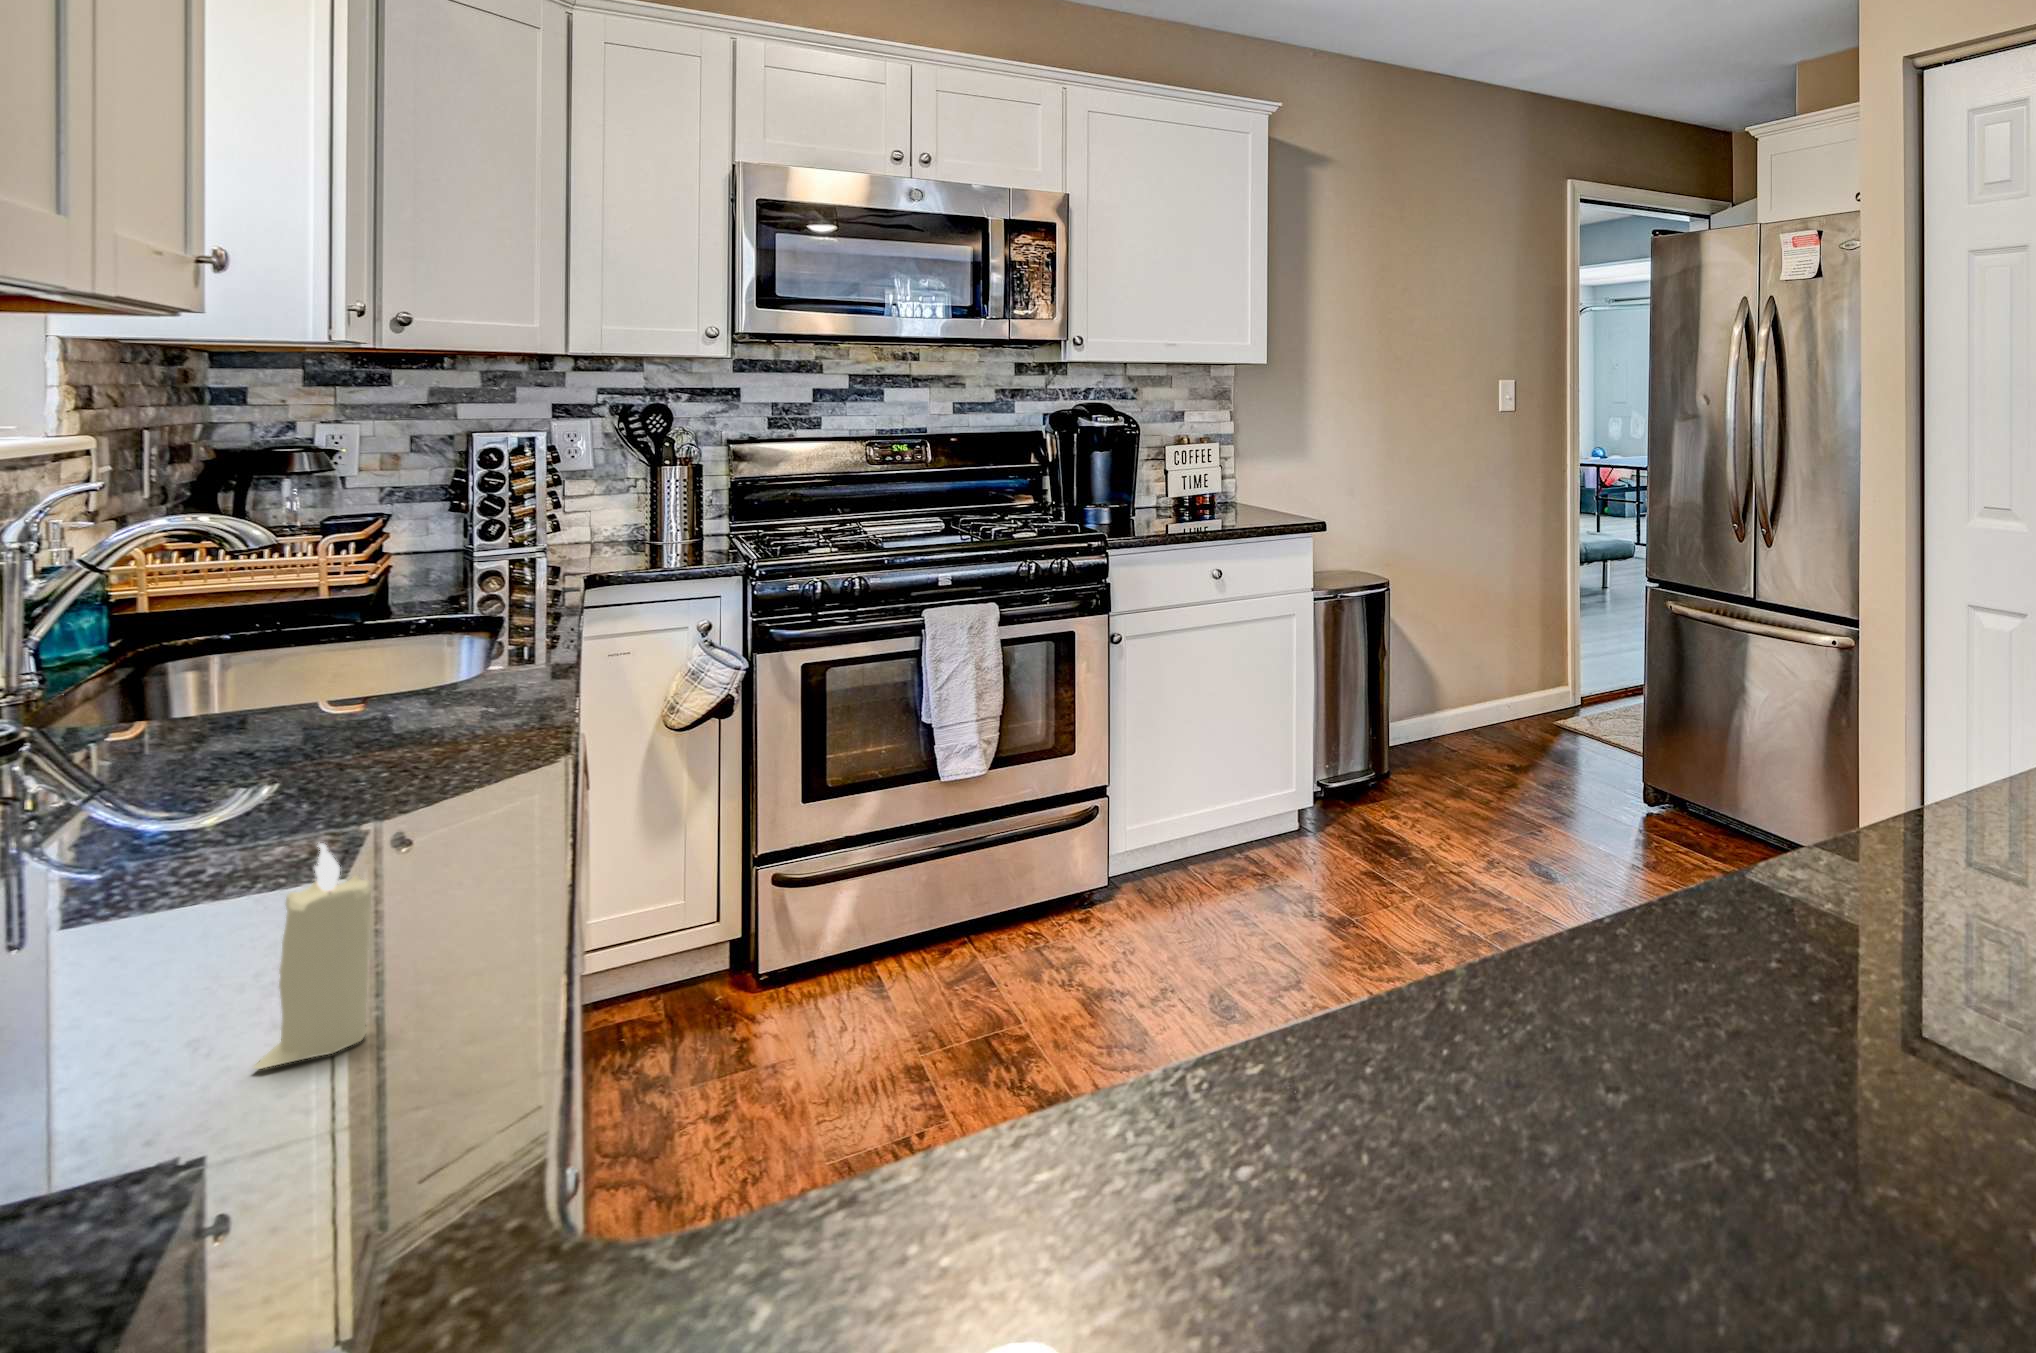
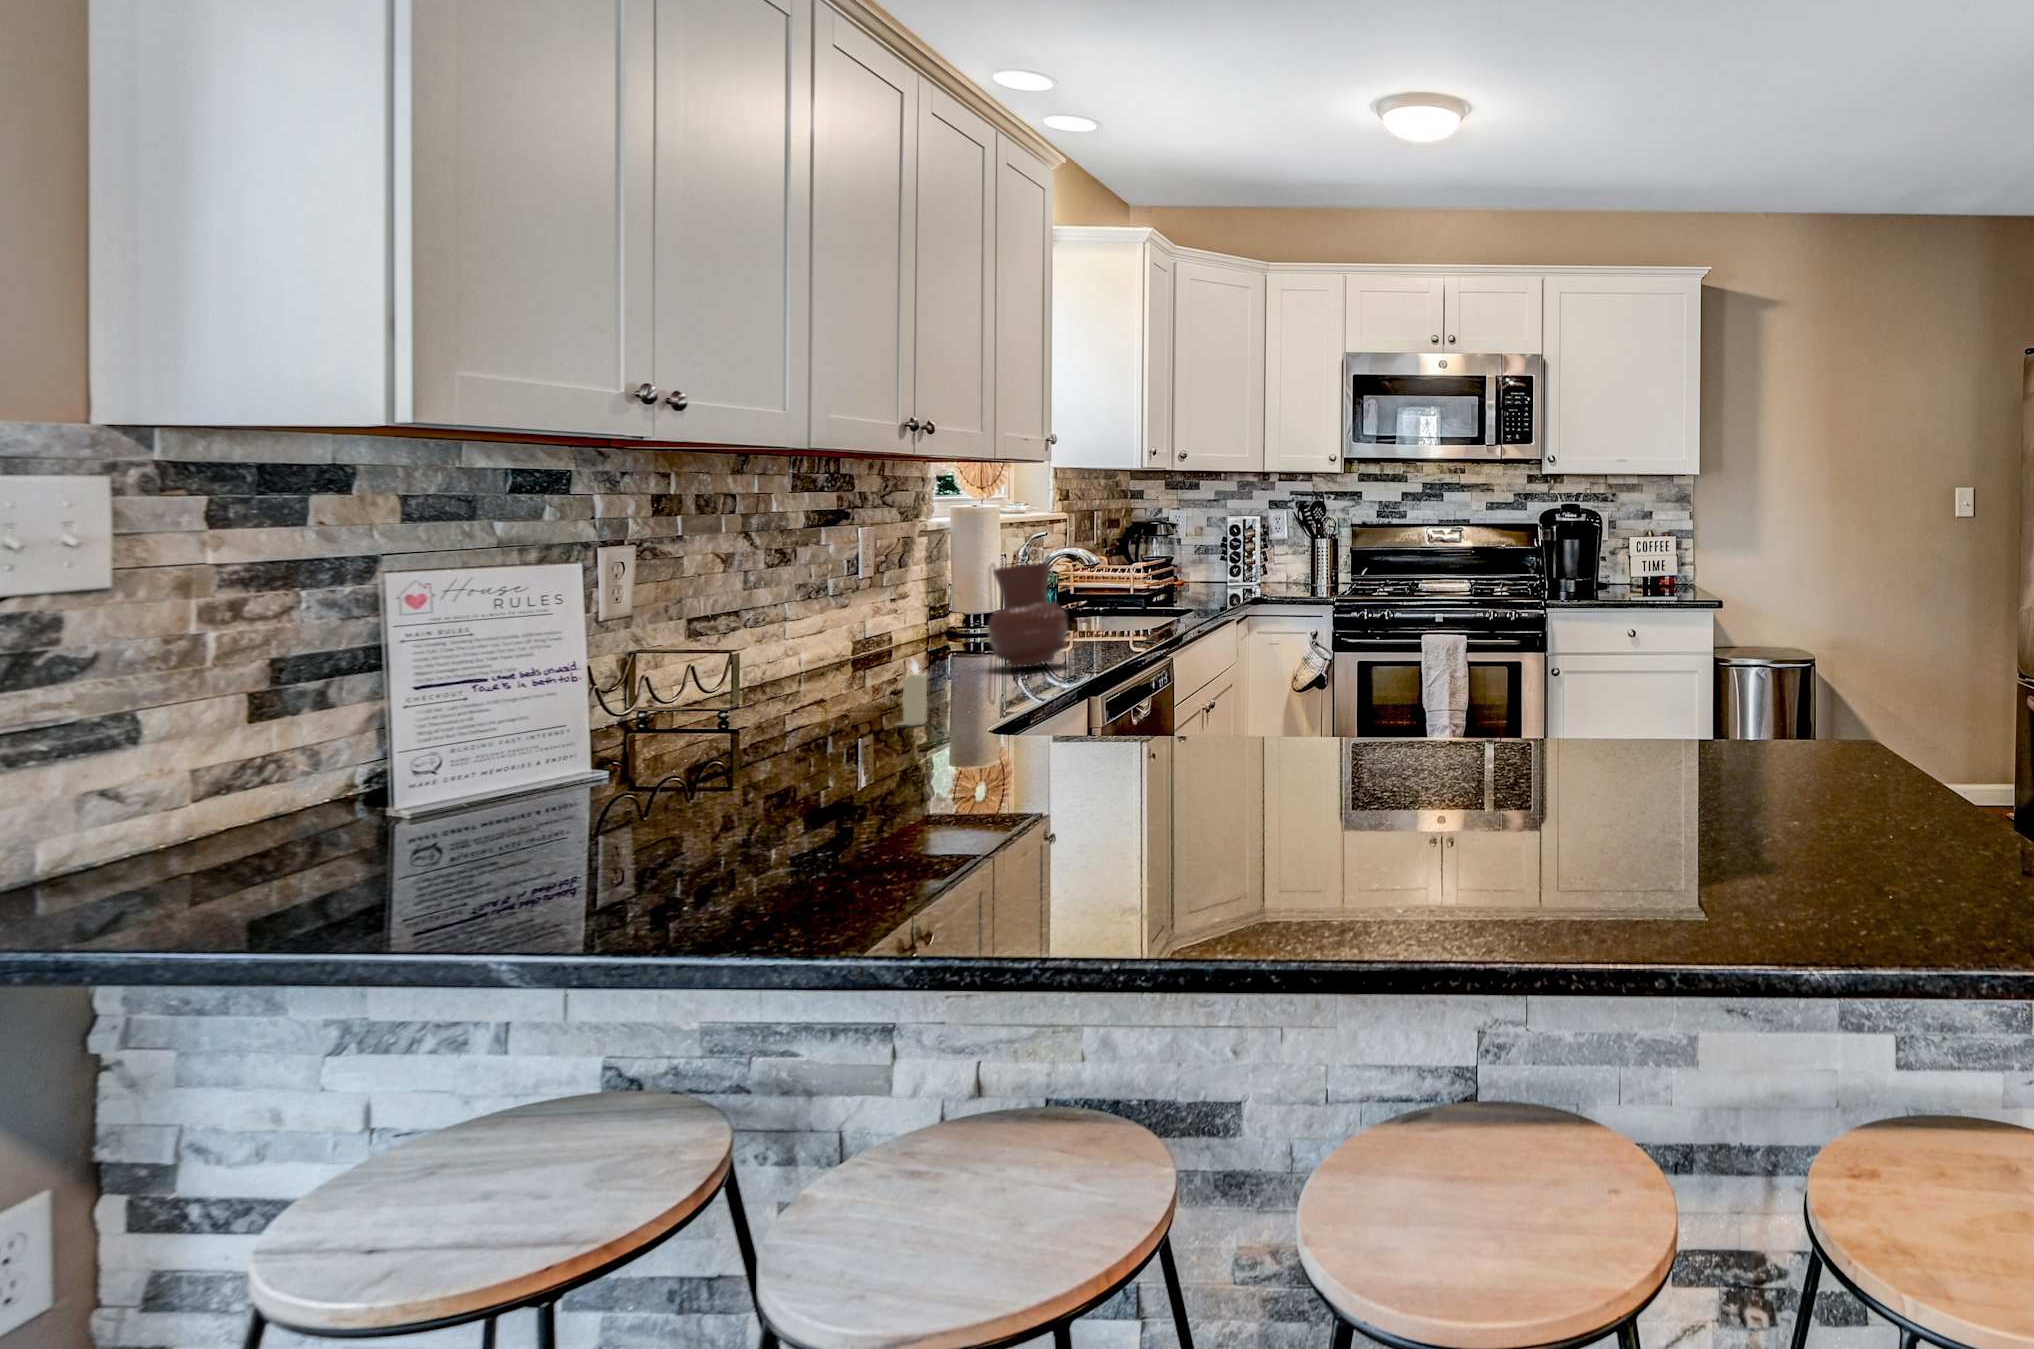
vase: none [208,532,458,801] -> present [988,563,1068,668]

